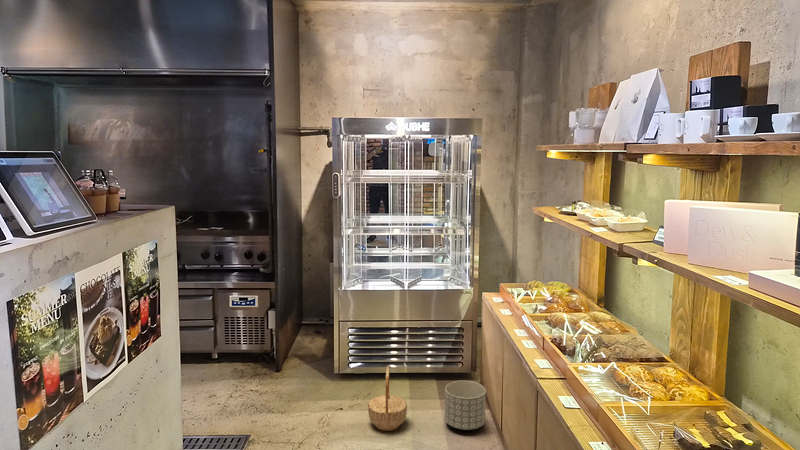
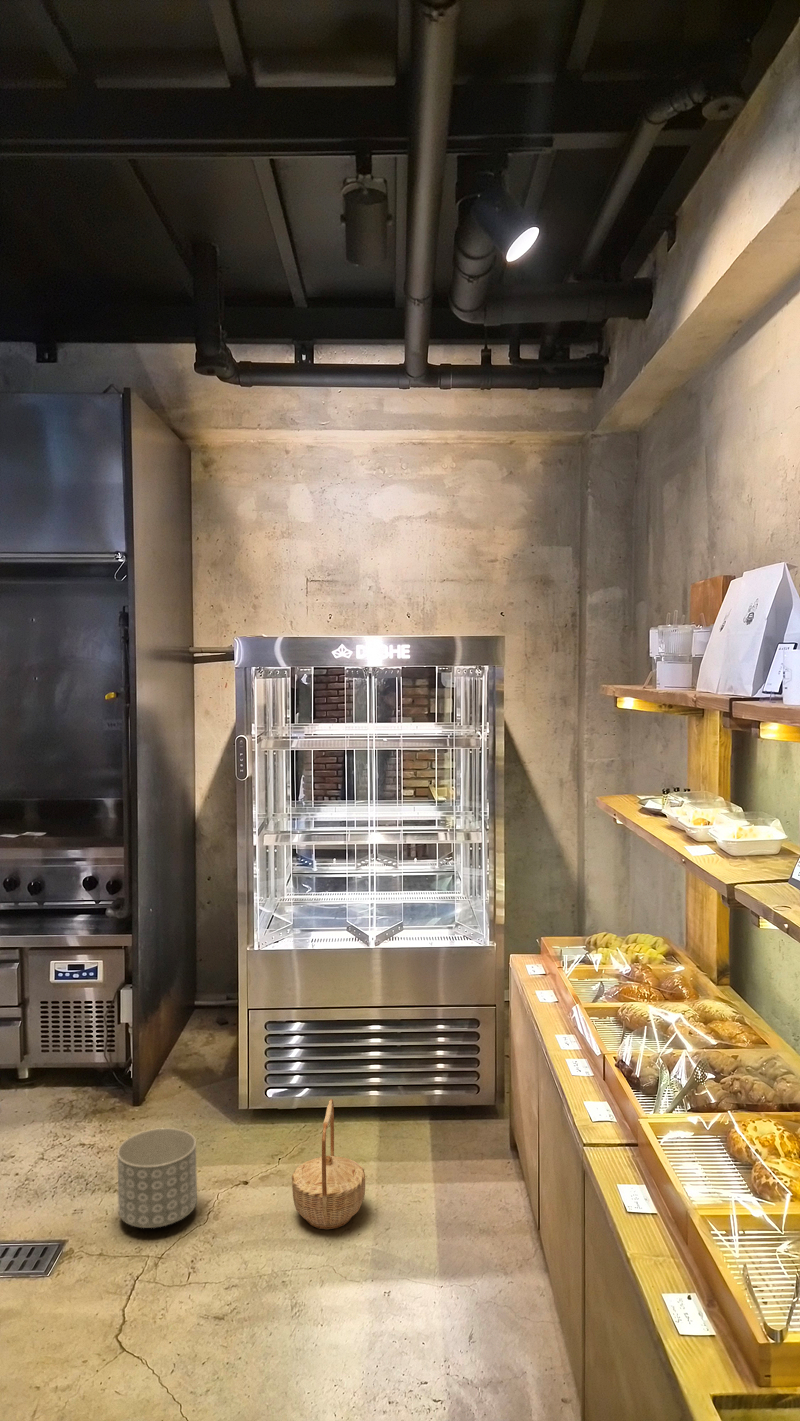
planter: present [445,381,486,430] -> present [117,1128,197,1228]

